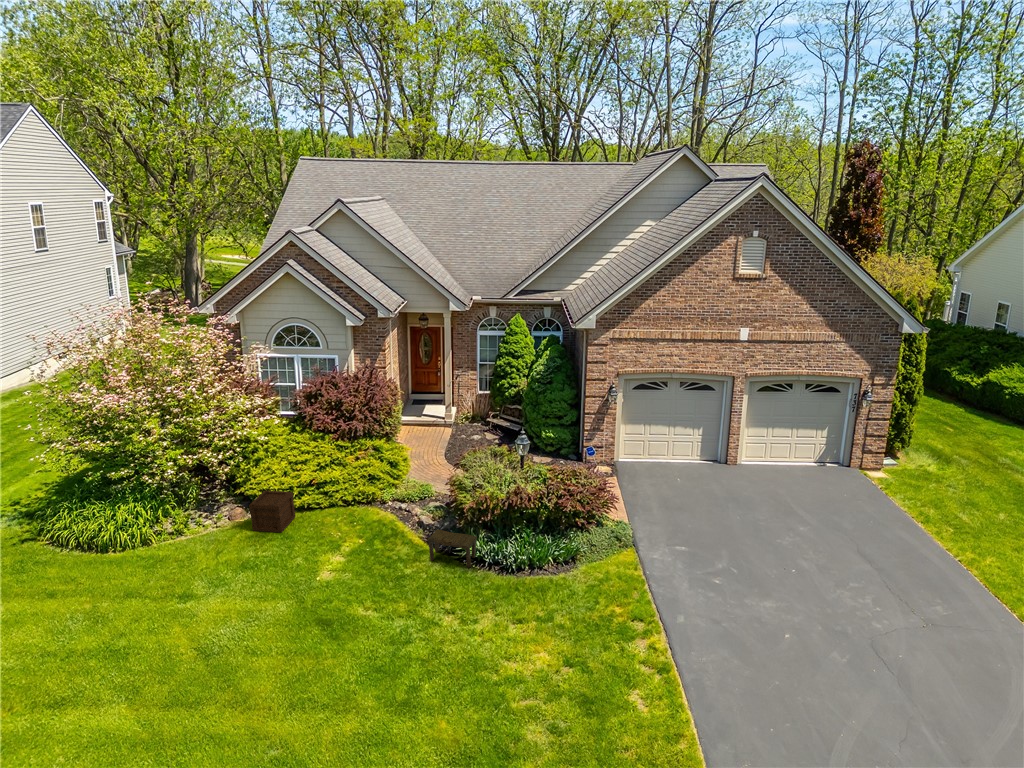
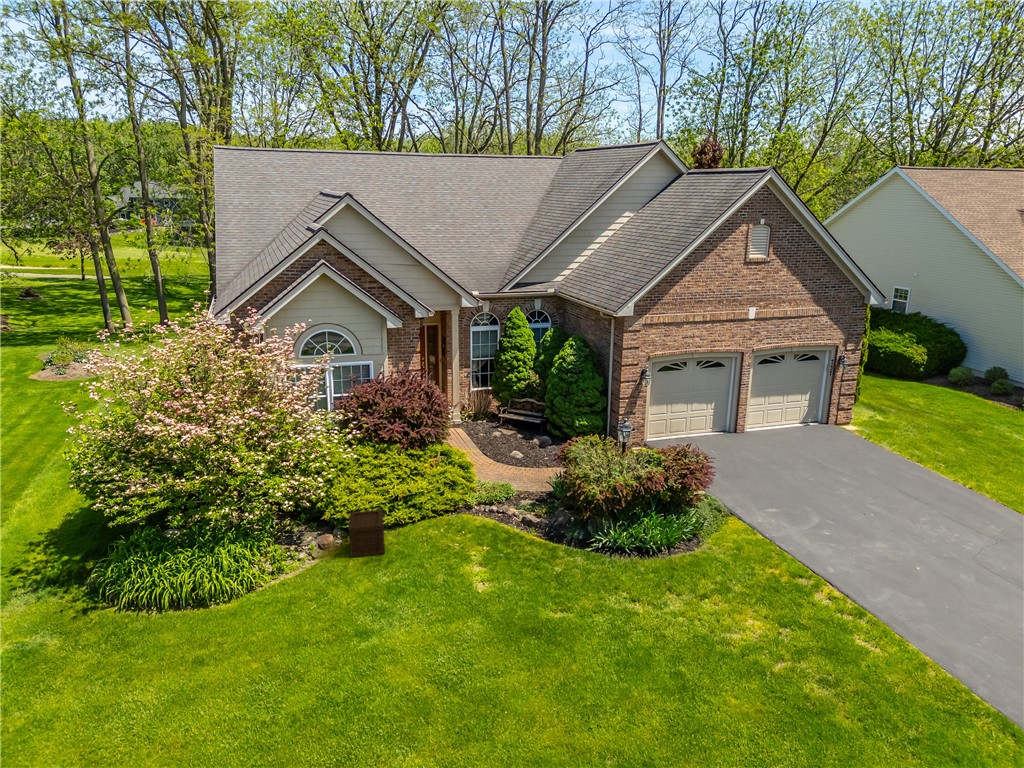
bench: present [428,529,477,568] -> none [557,523,604,554]

